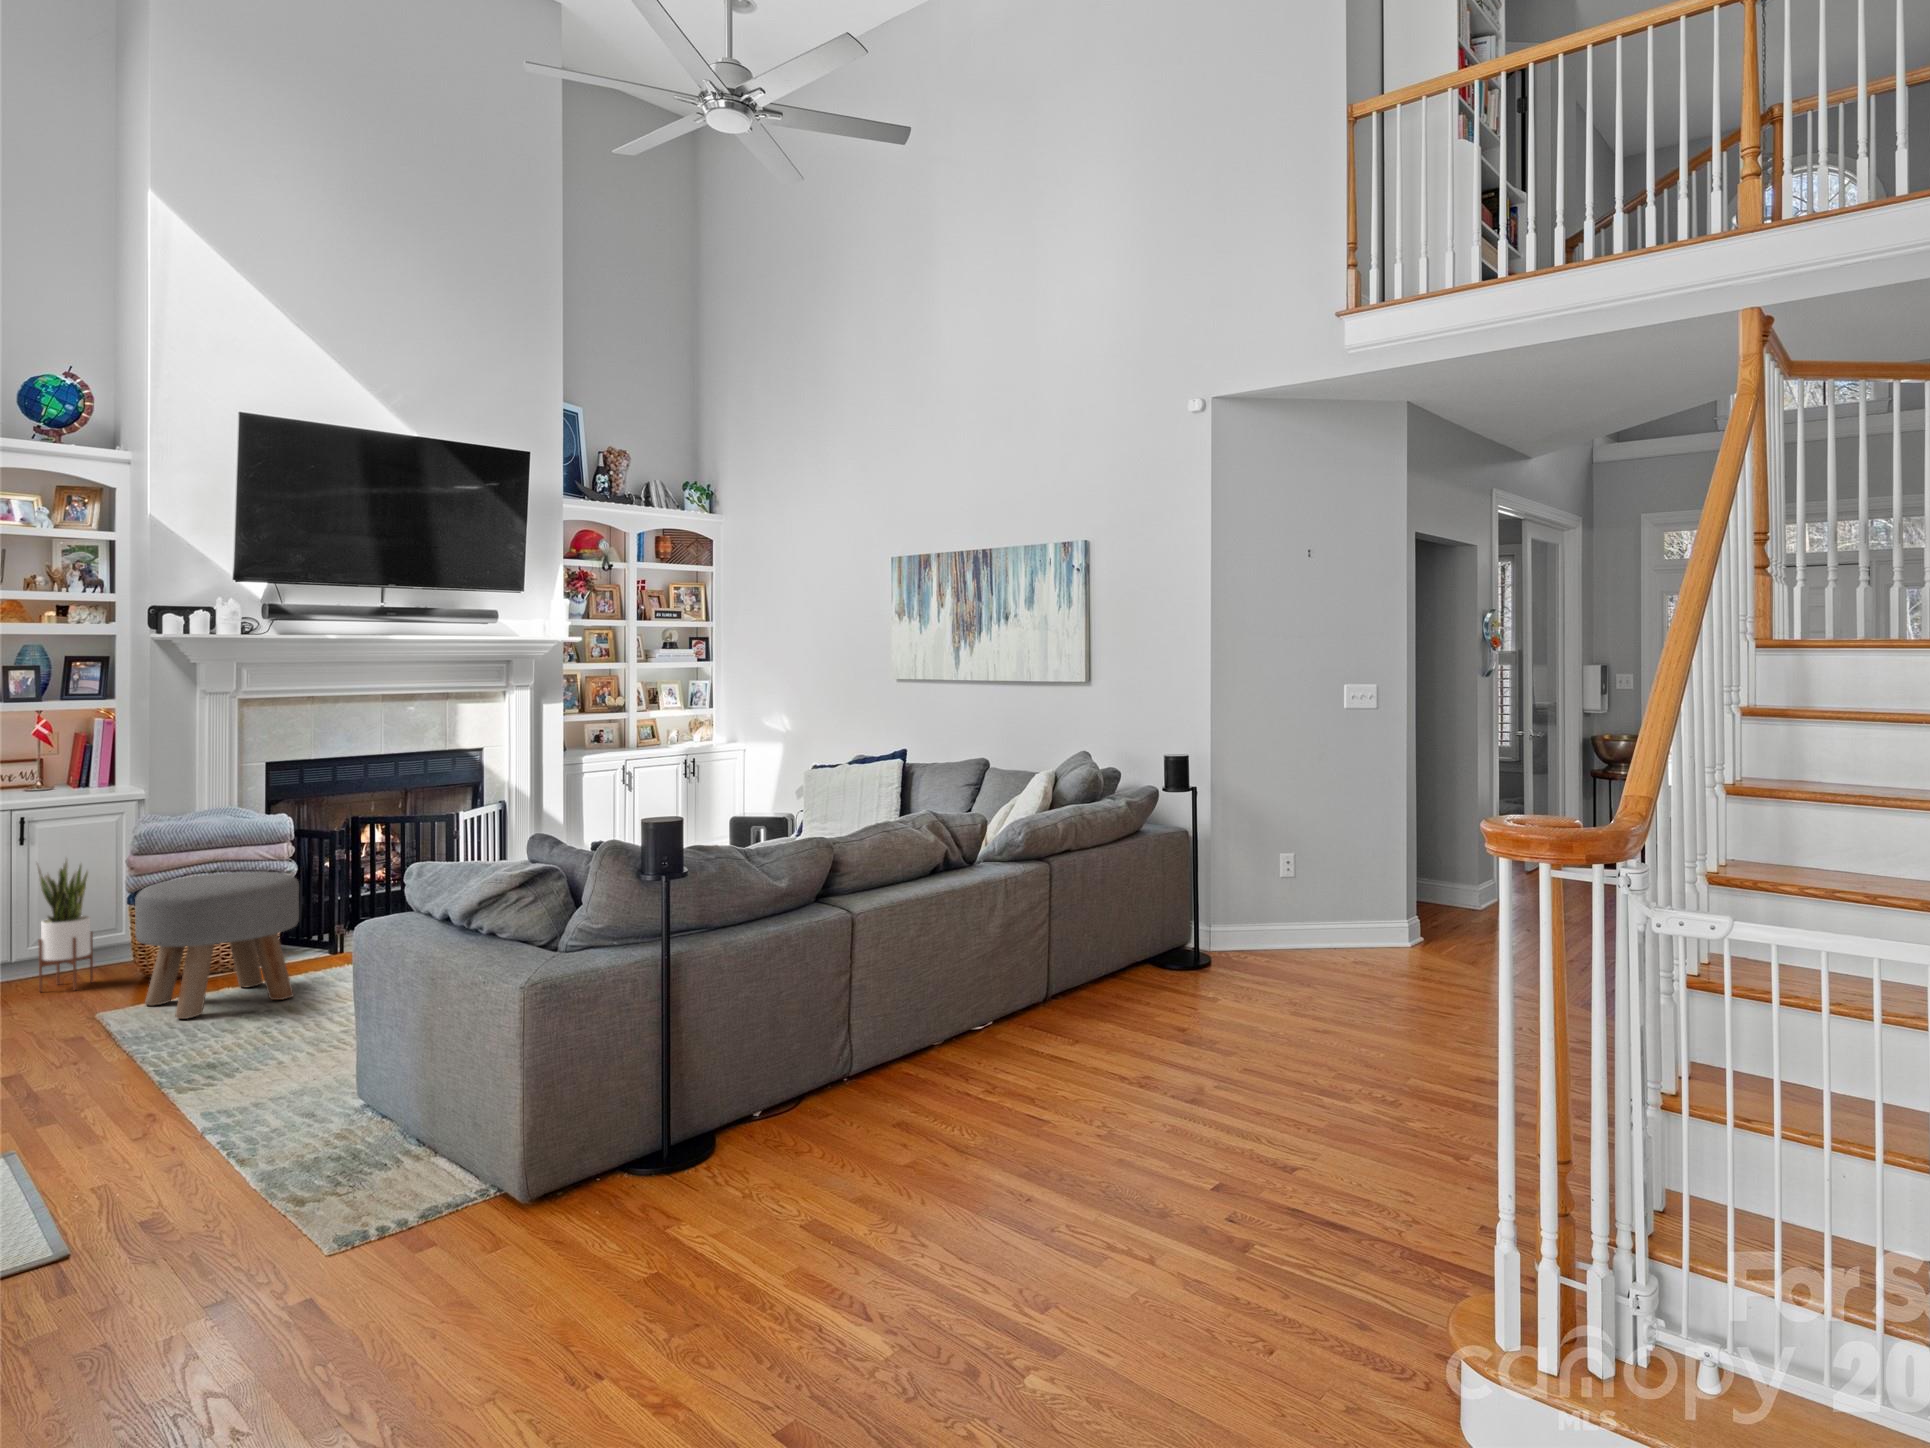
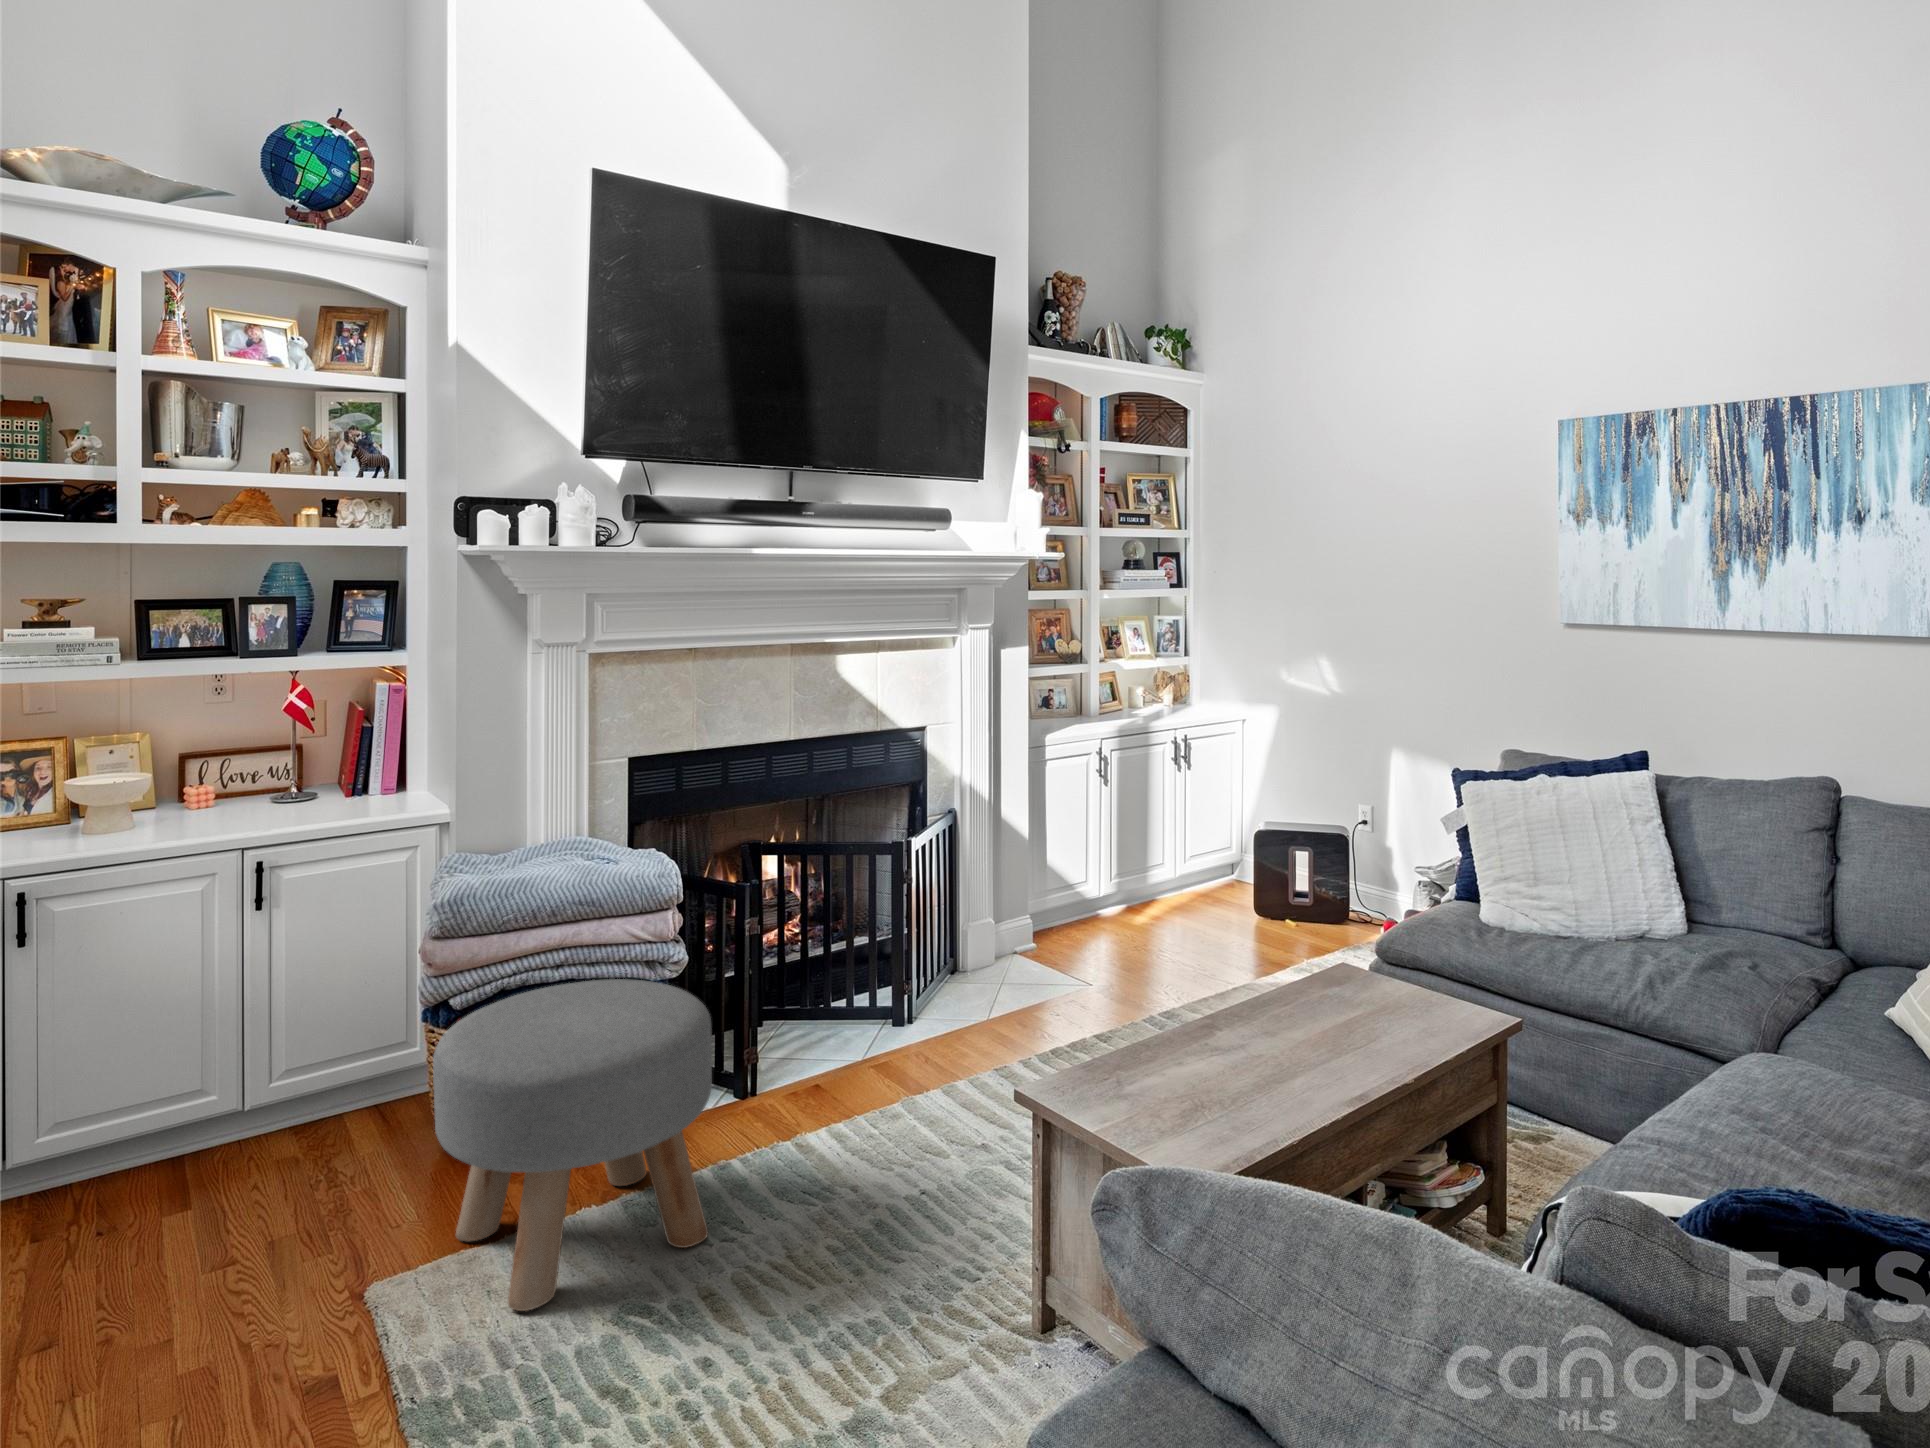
potted plant: present [36,858,93,992] -> none [279,931,380,1163]

